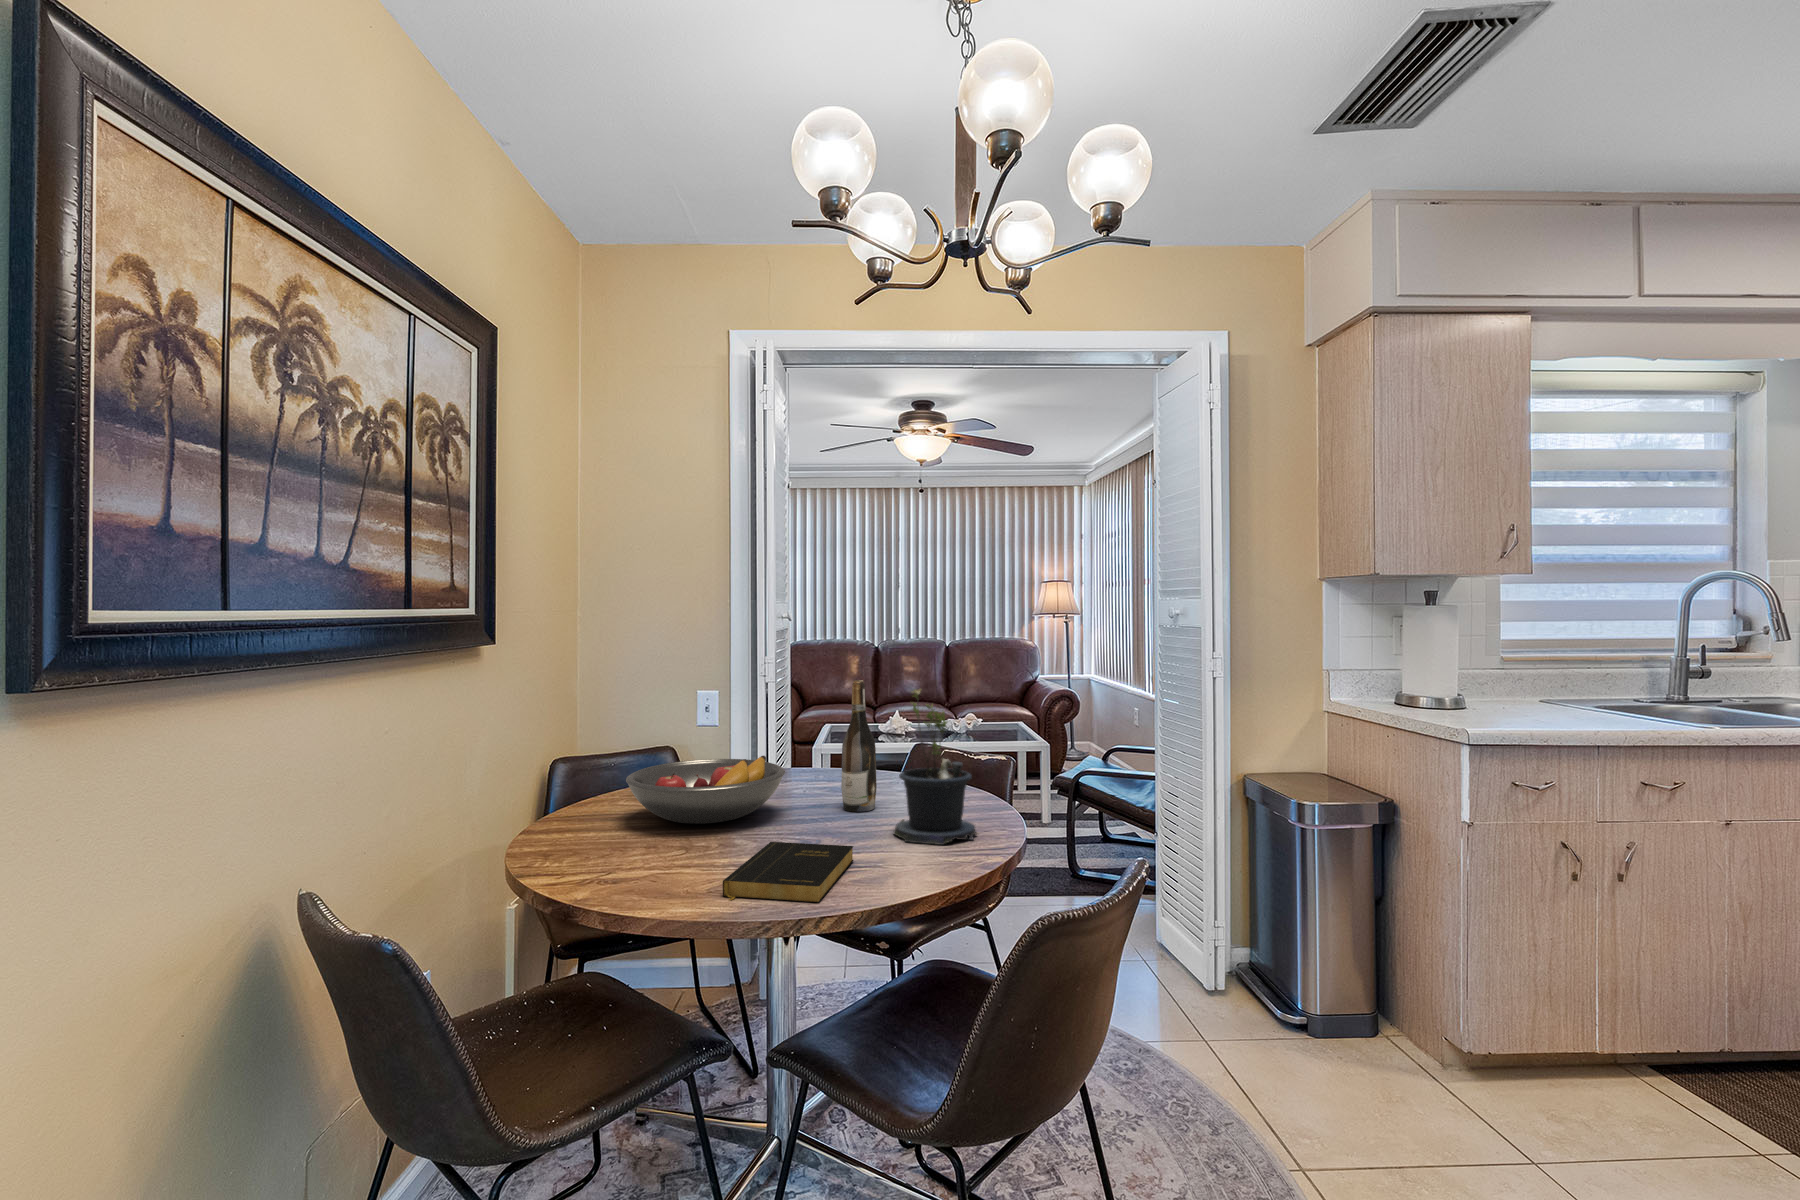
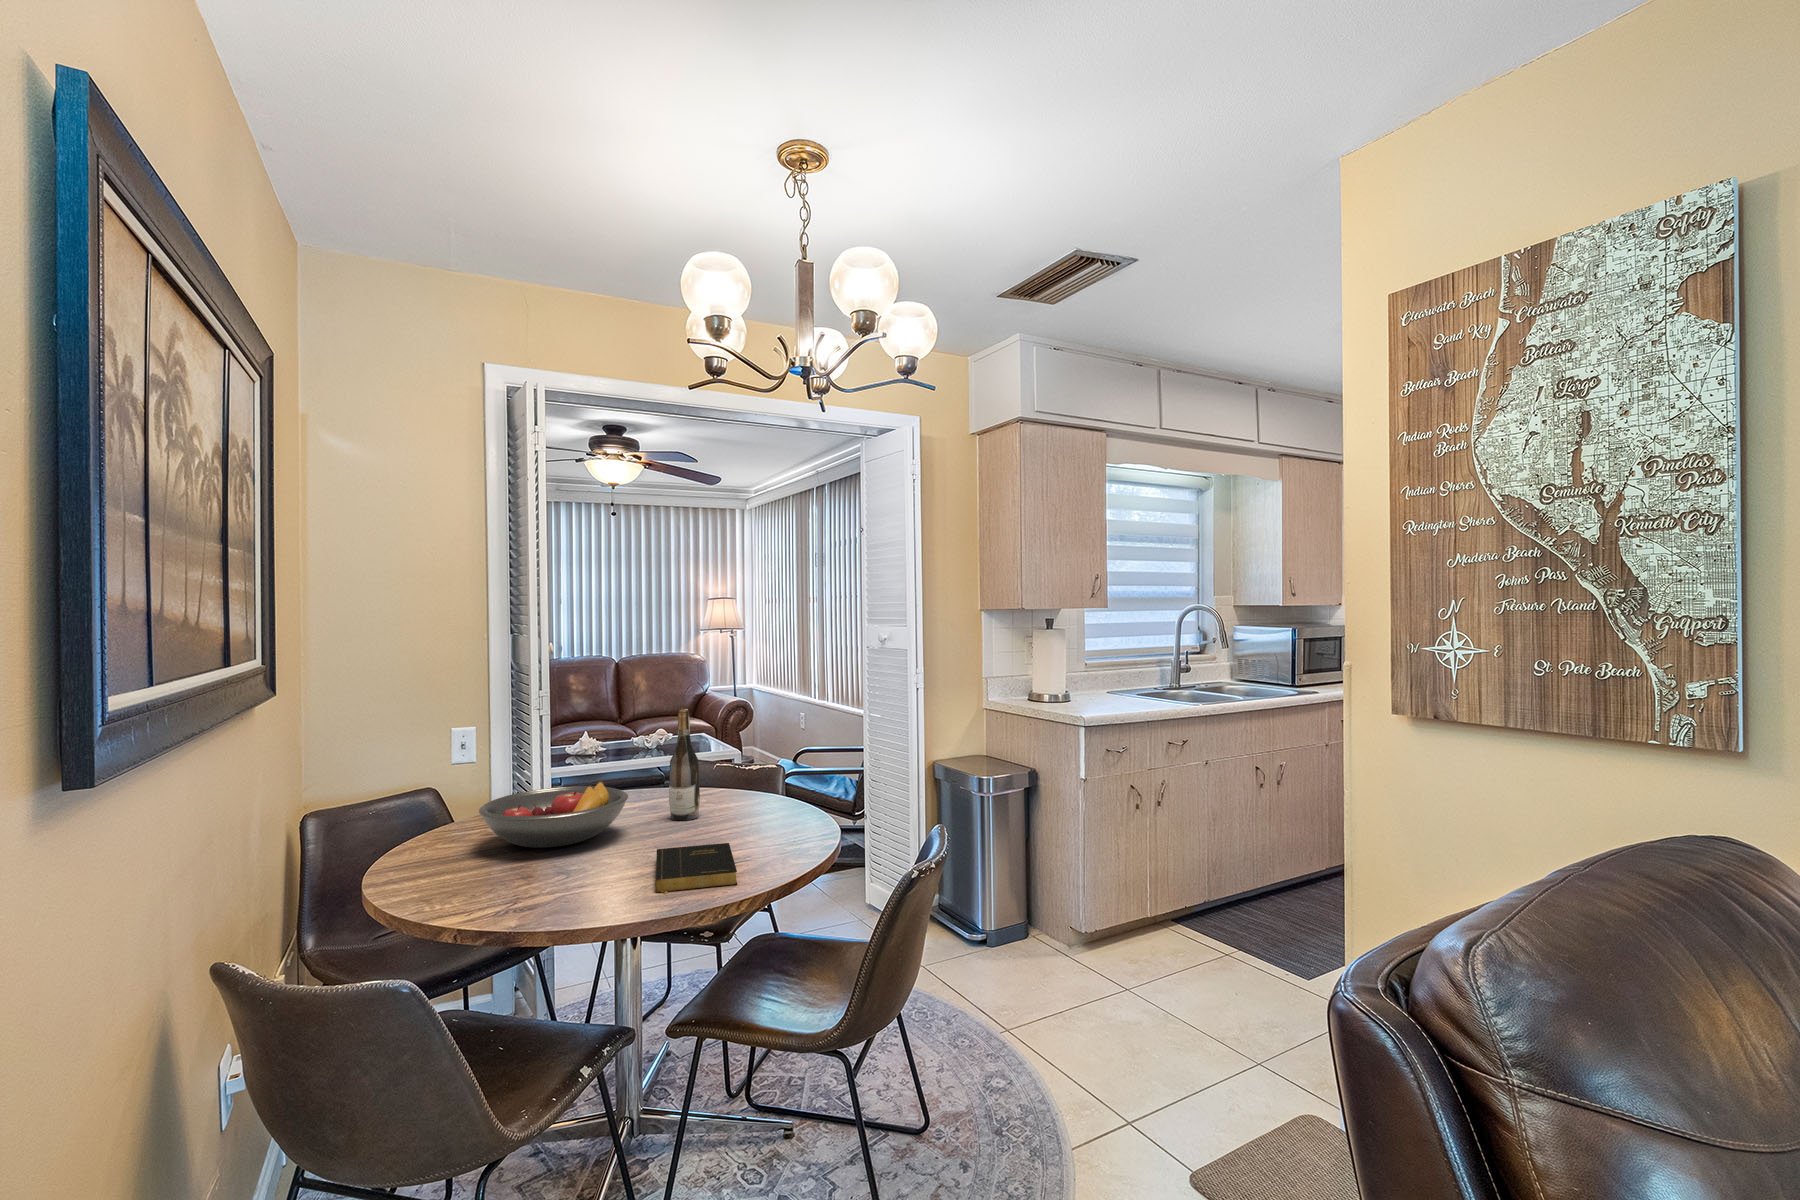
potted plant: present [893,689,977,845] -> none [732,714,803,837]

